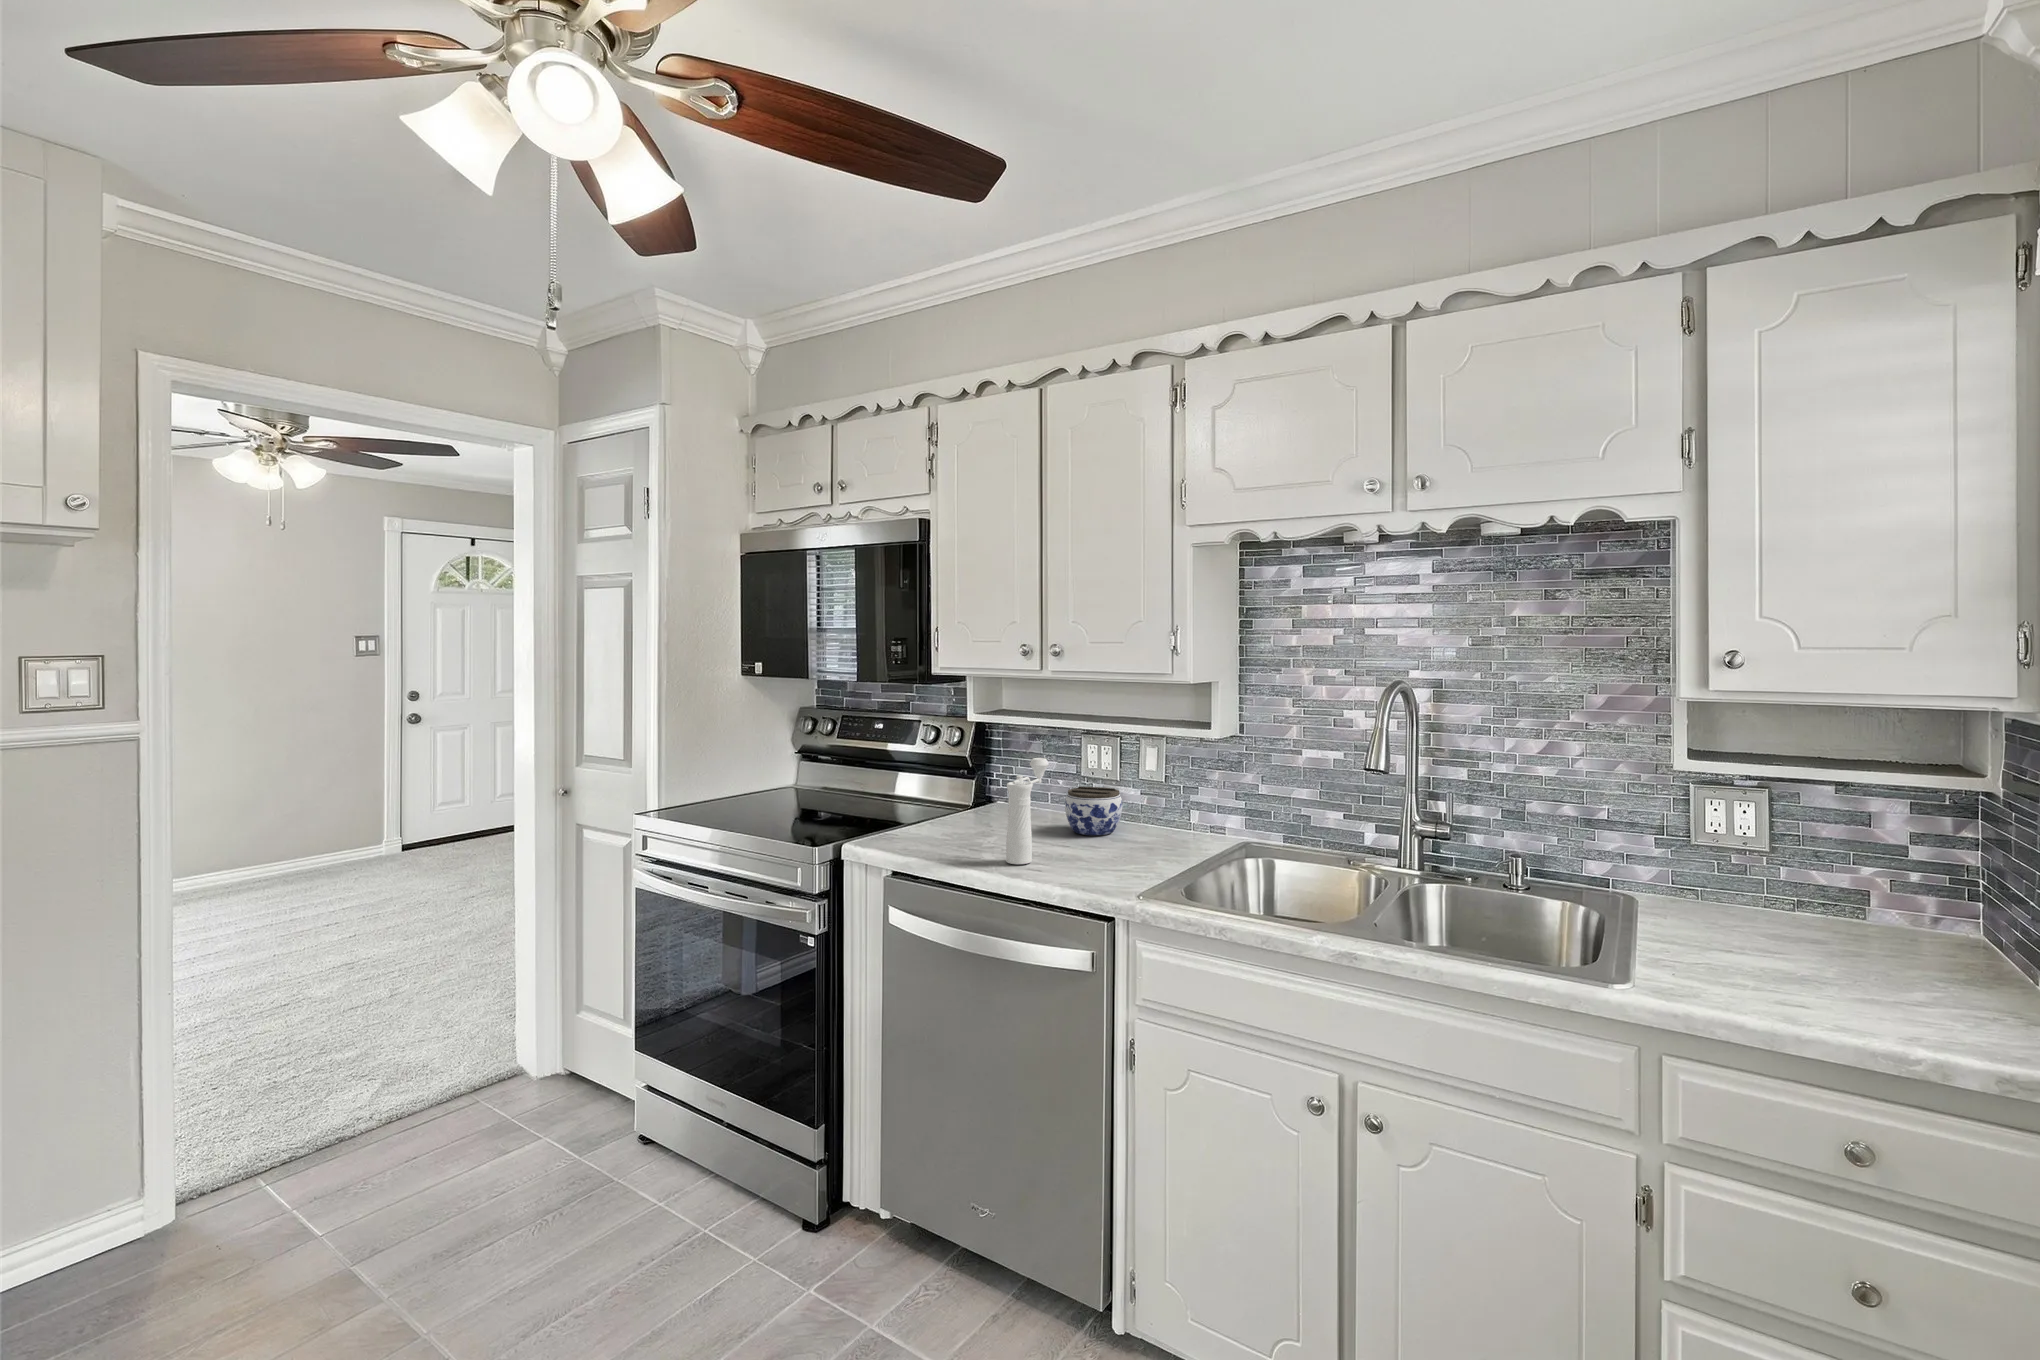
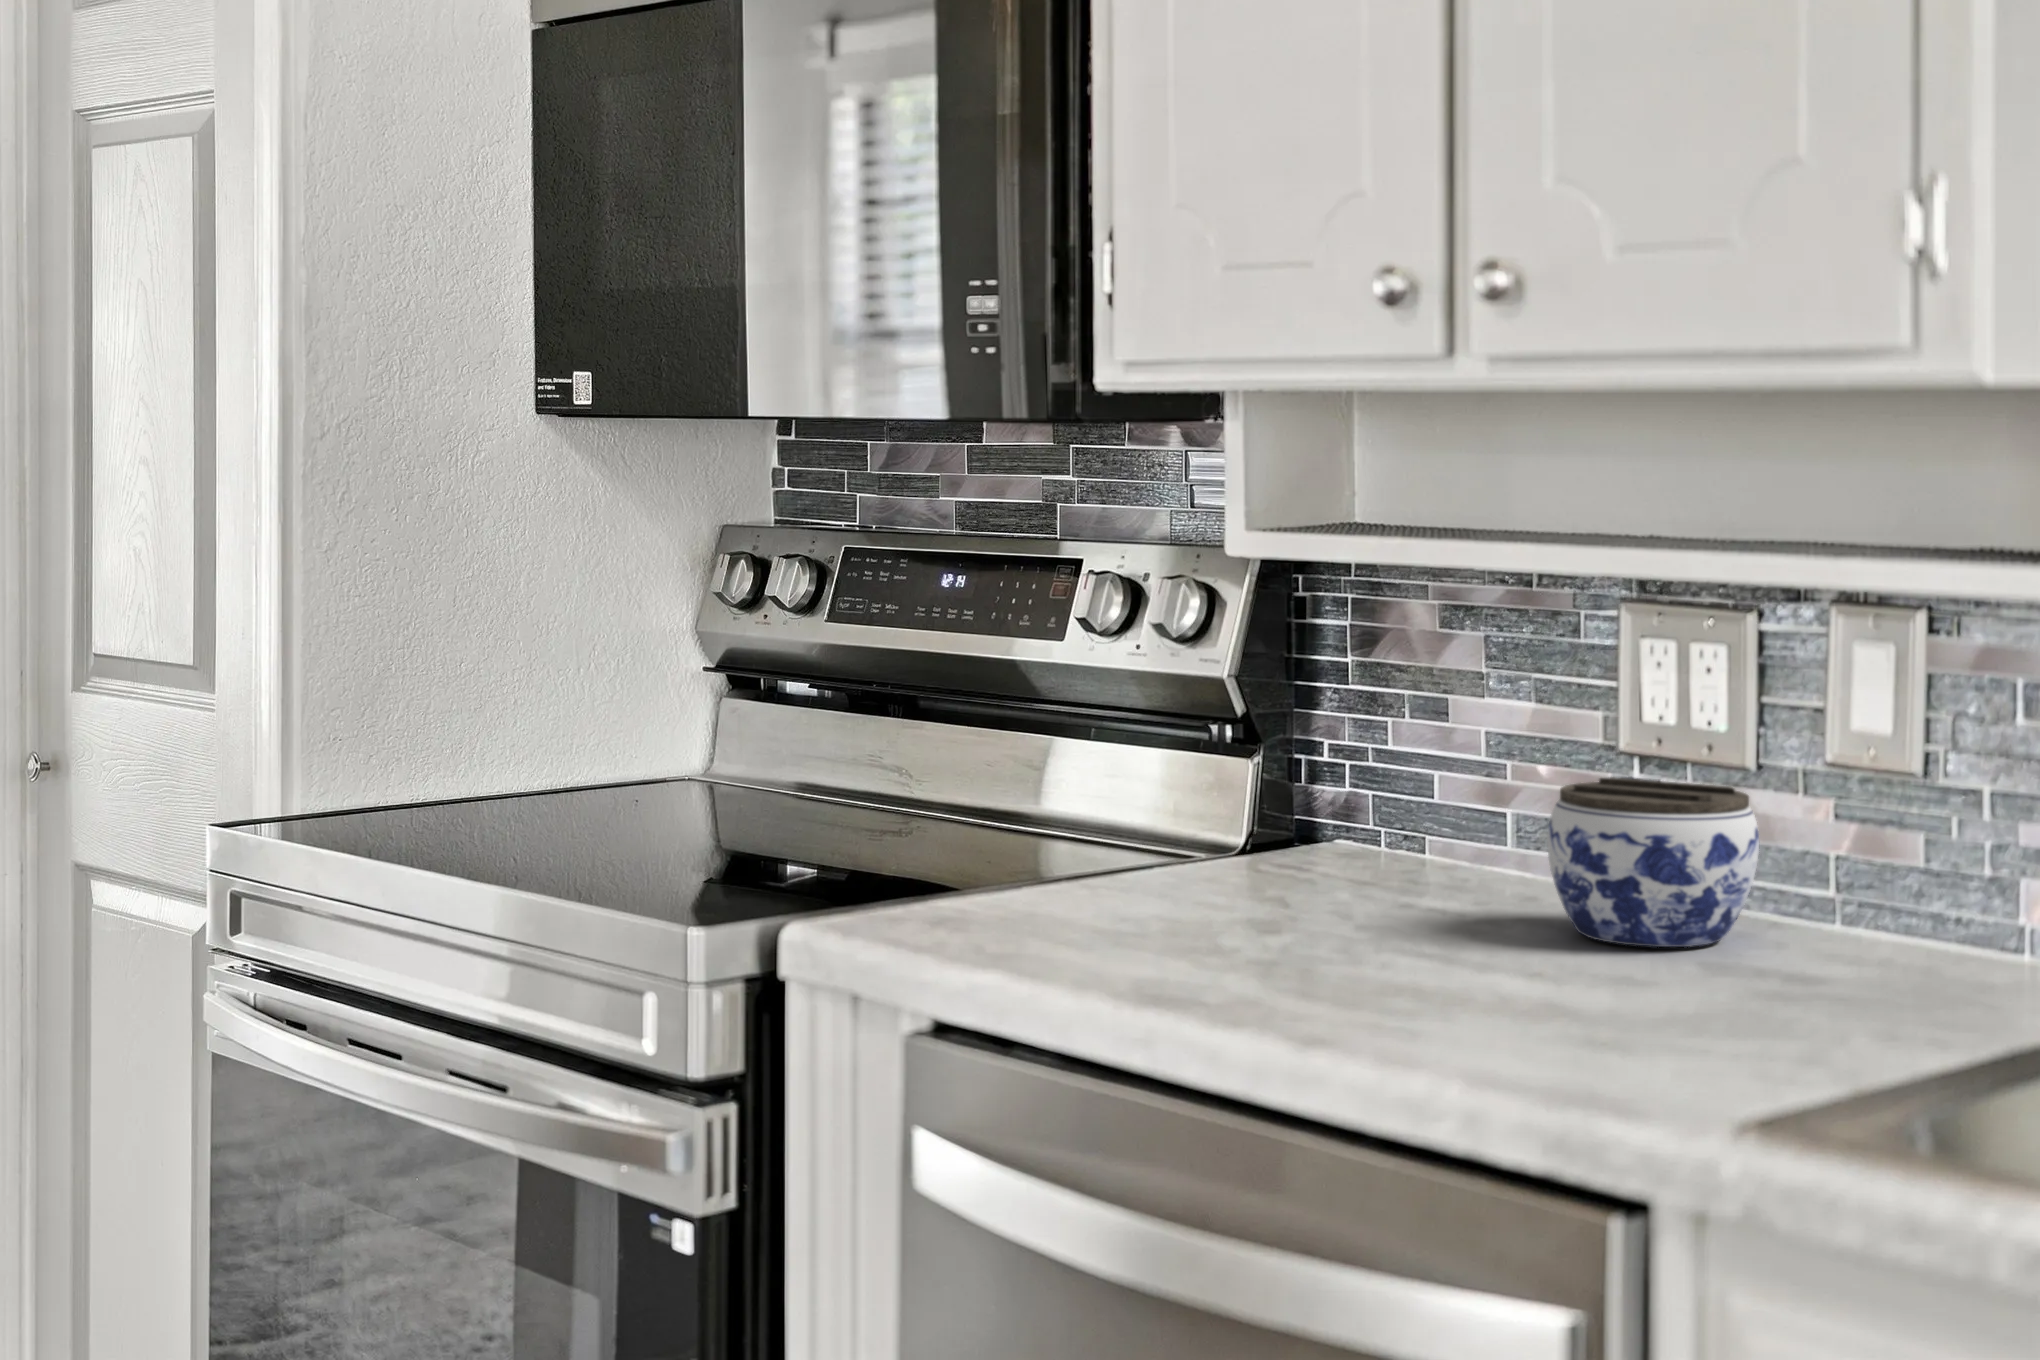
pepper mill: present [1006,758,1049,864] -> none [1311,653,1479,1013]

